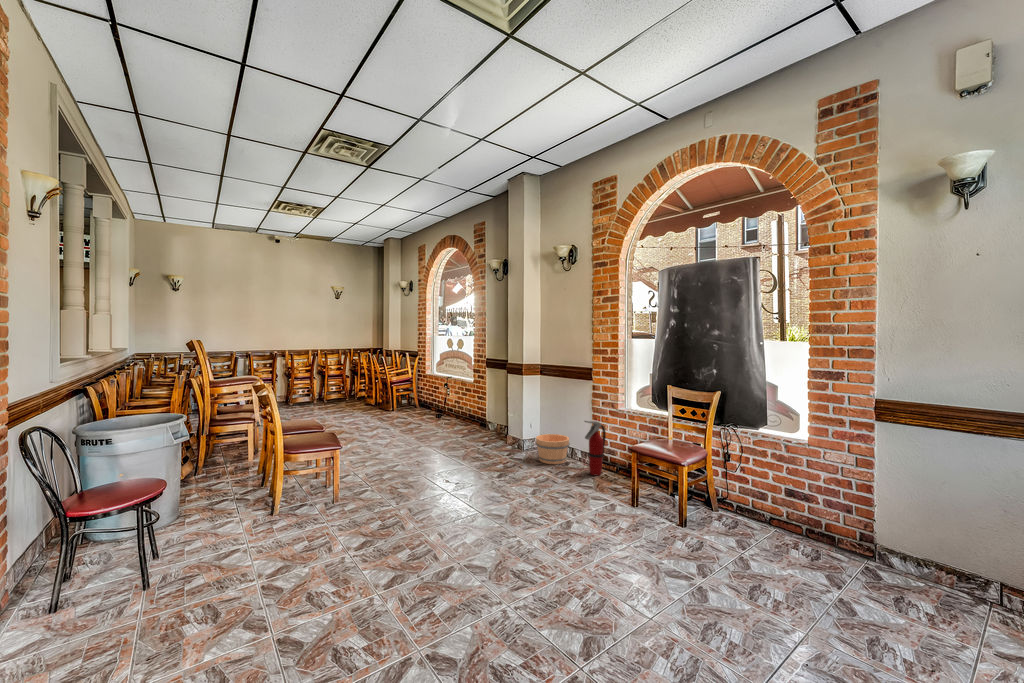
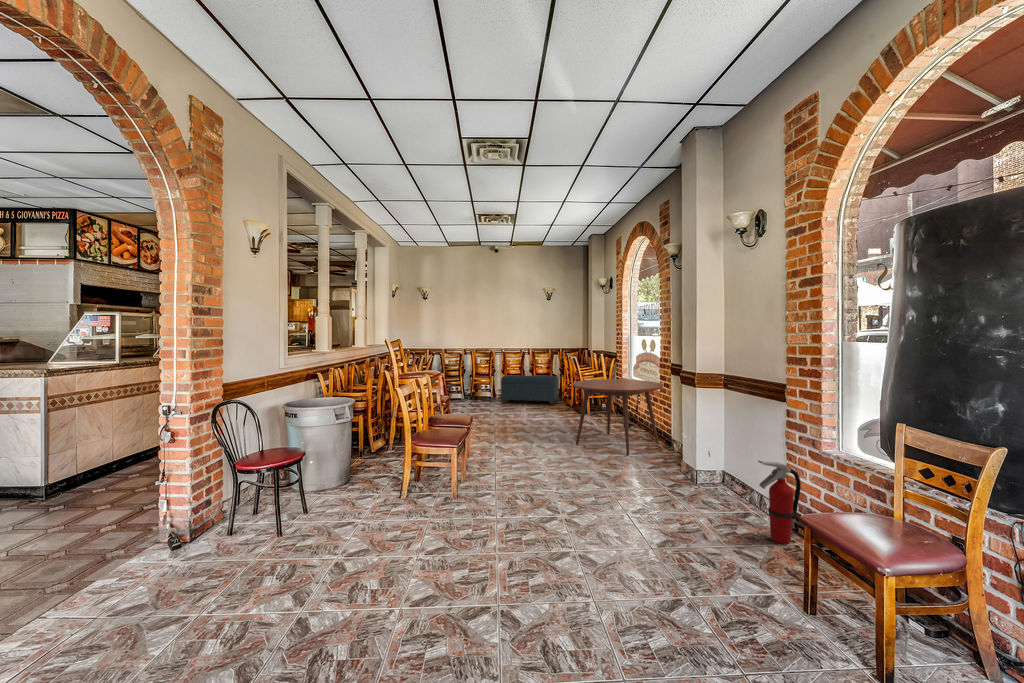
dining table: none [402,374,480,438] -> present [573,379,663,455]
bench: none [291,376,354,407] -> present [501,375,558,405]
bucket: present [536,434,570,464] -> none [702,469,754,513]

